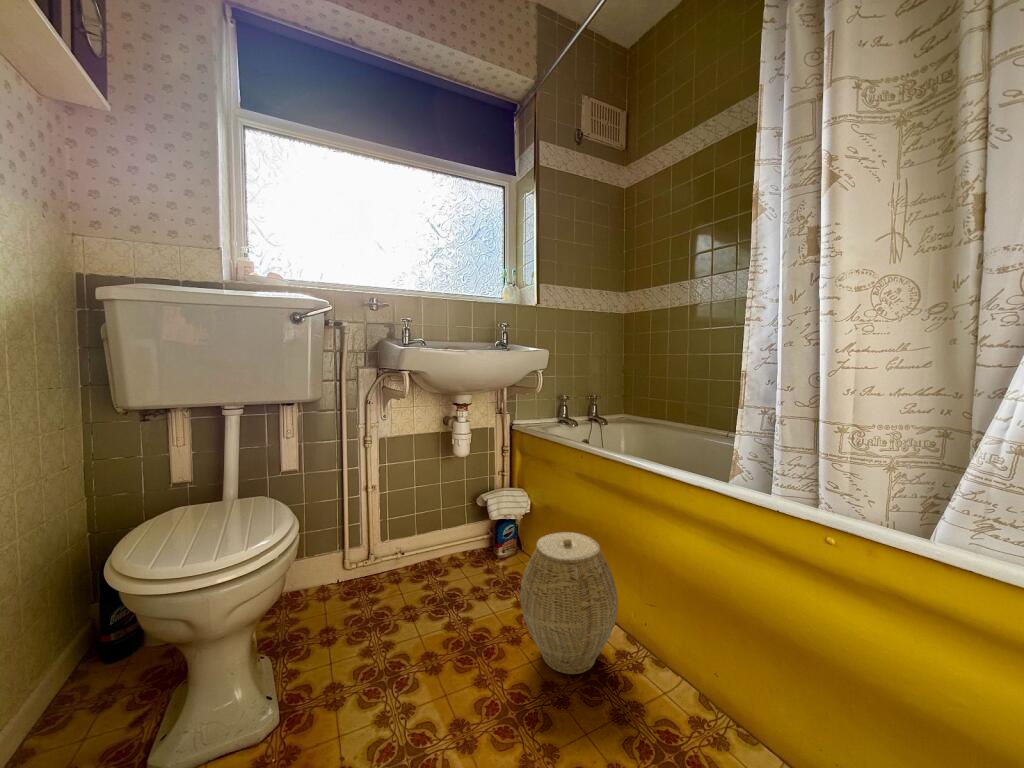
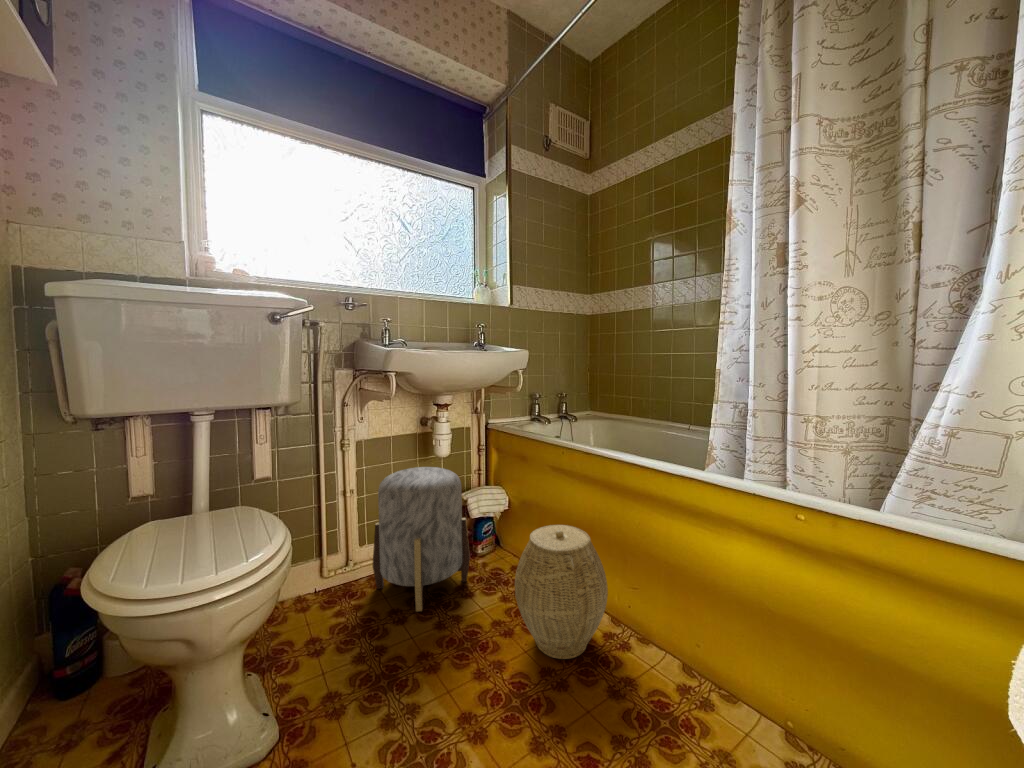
stool: none [390,467,485,610] -> present [373,467,470,611]

